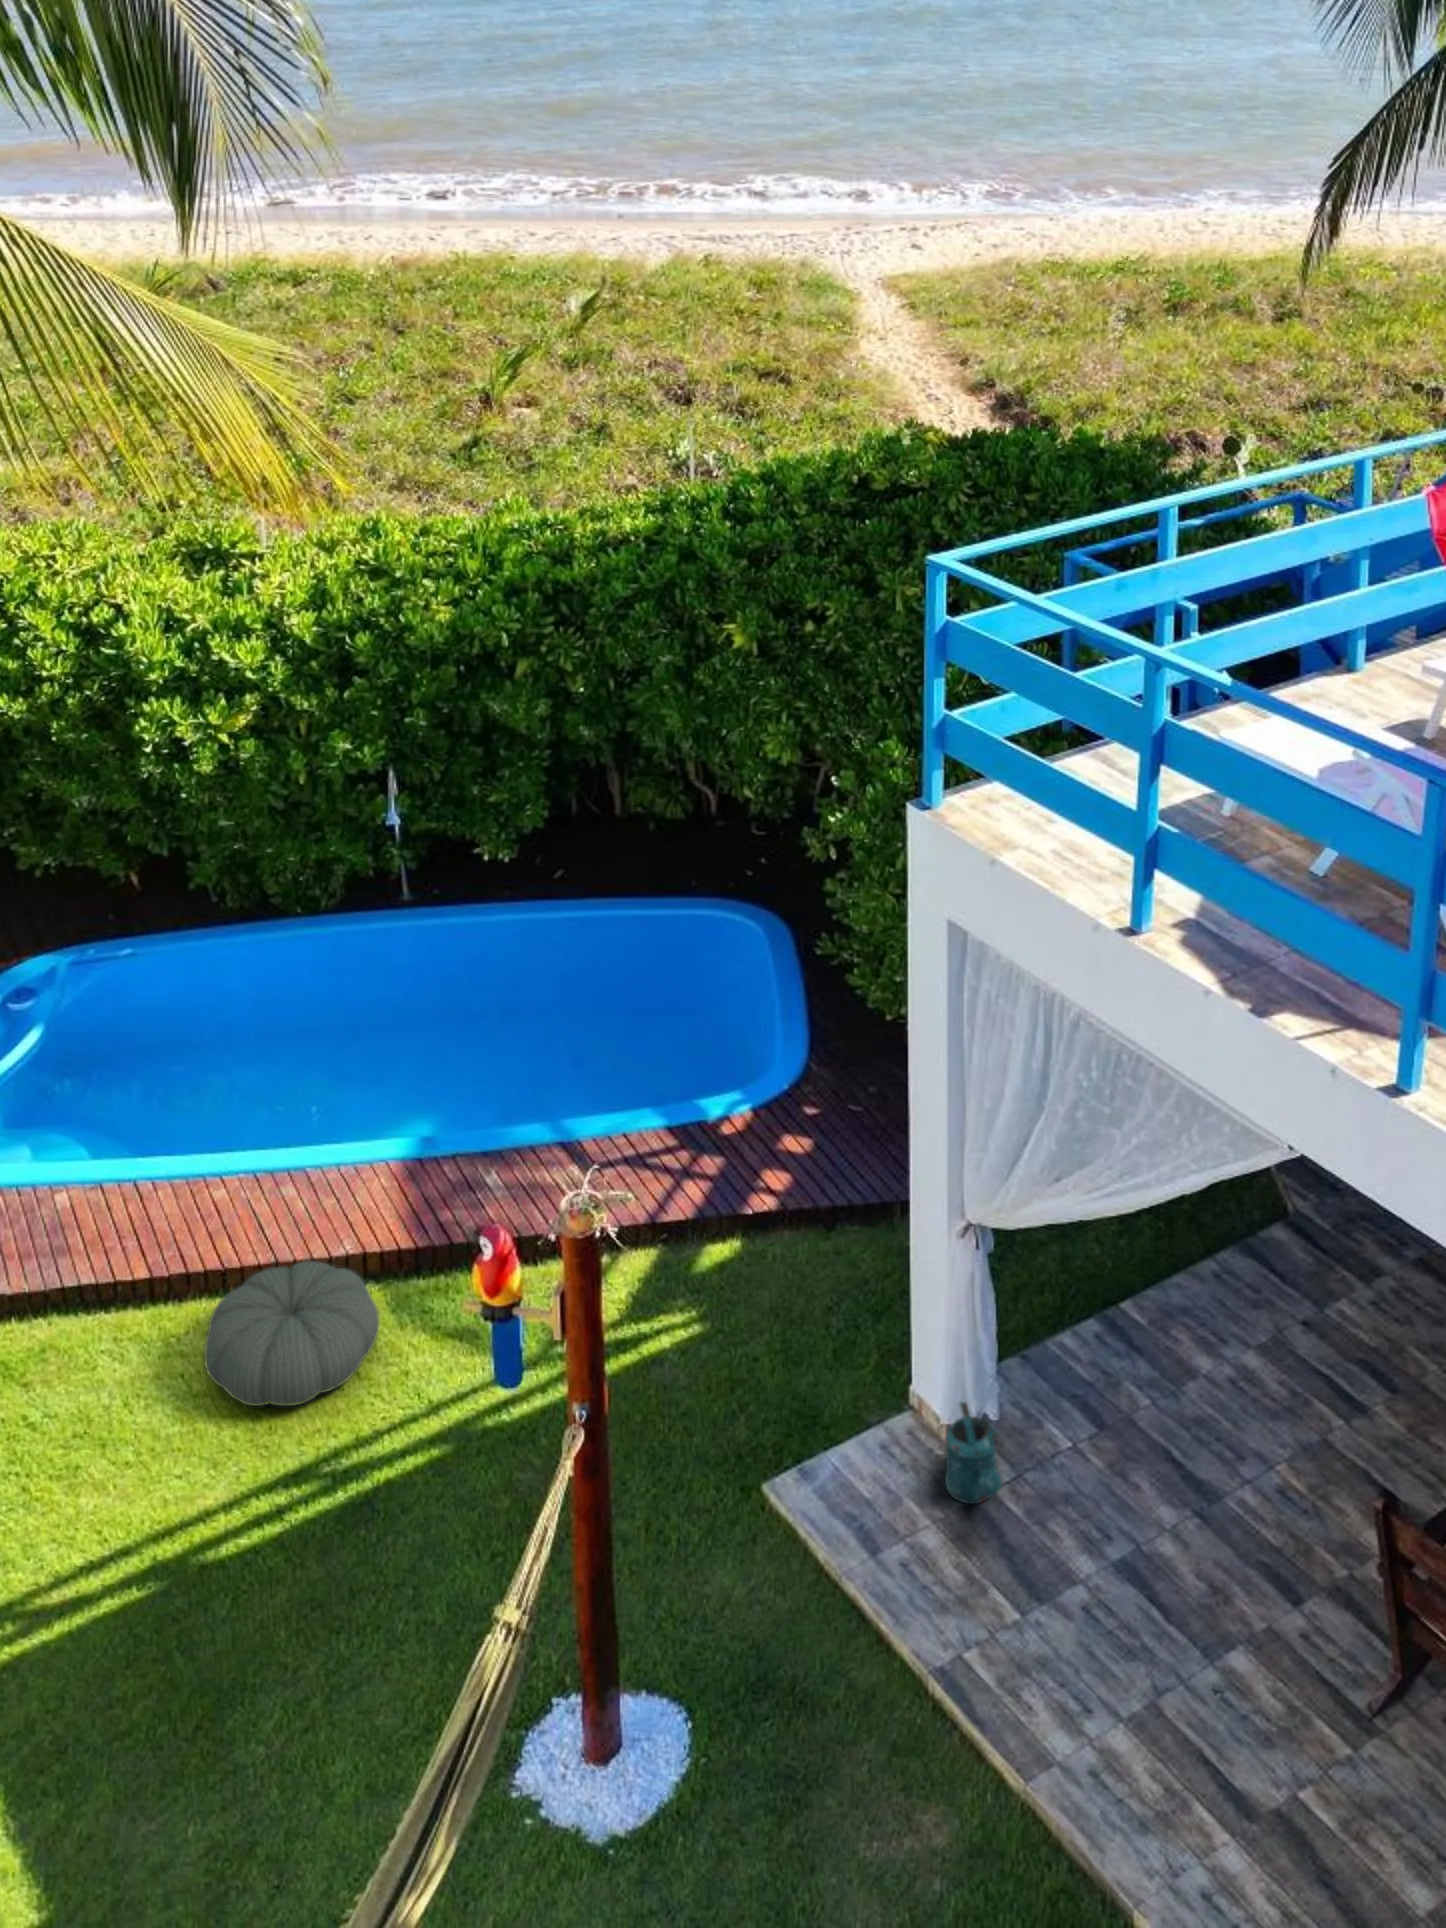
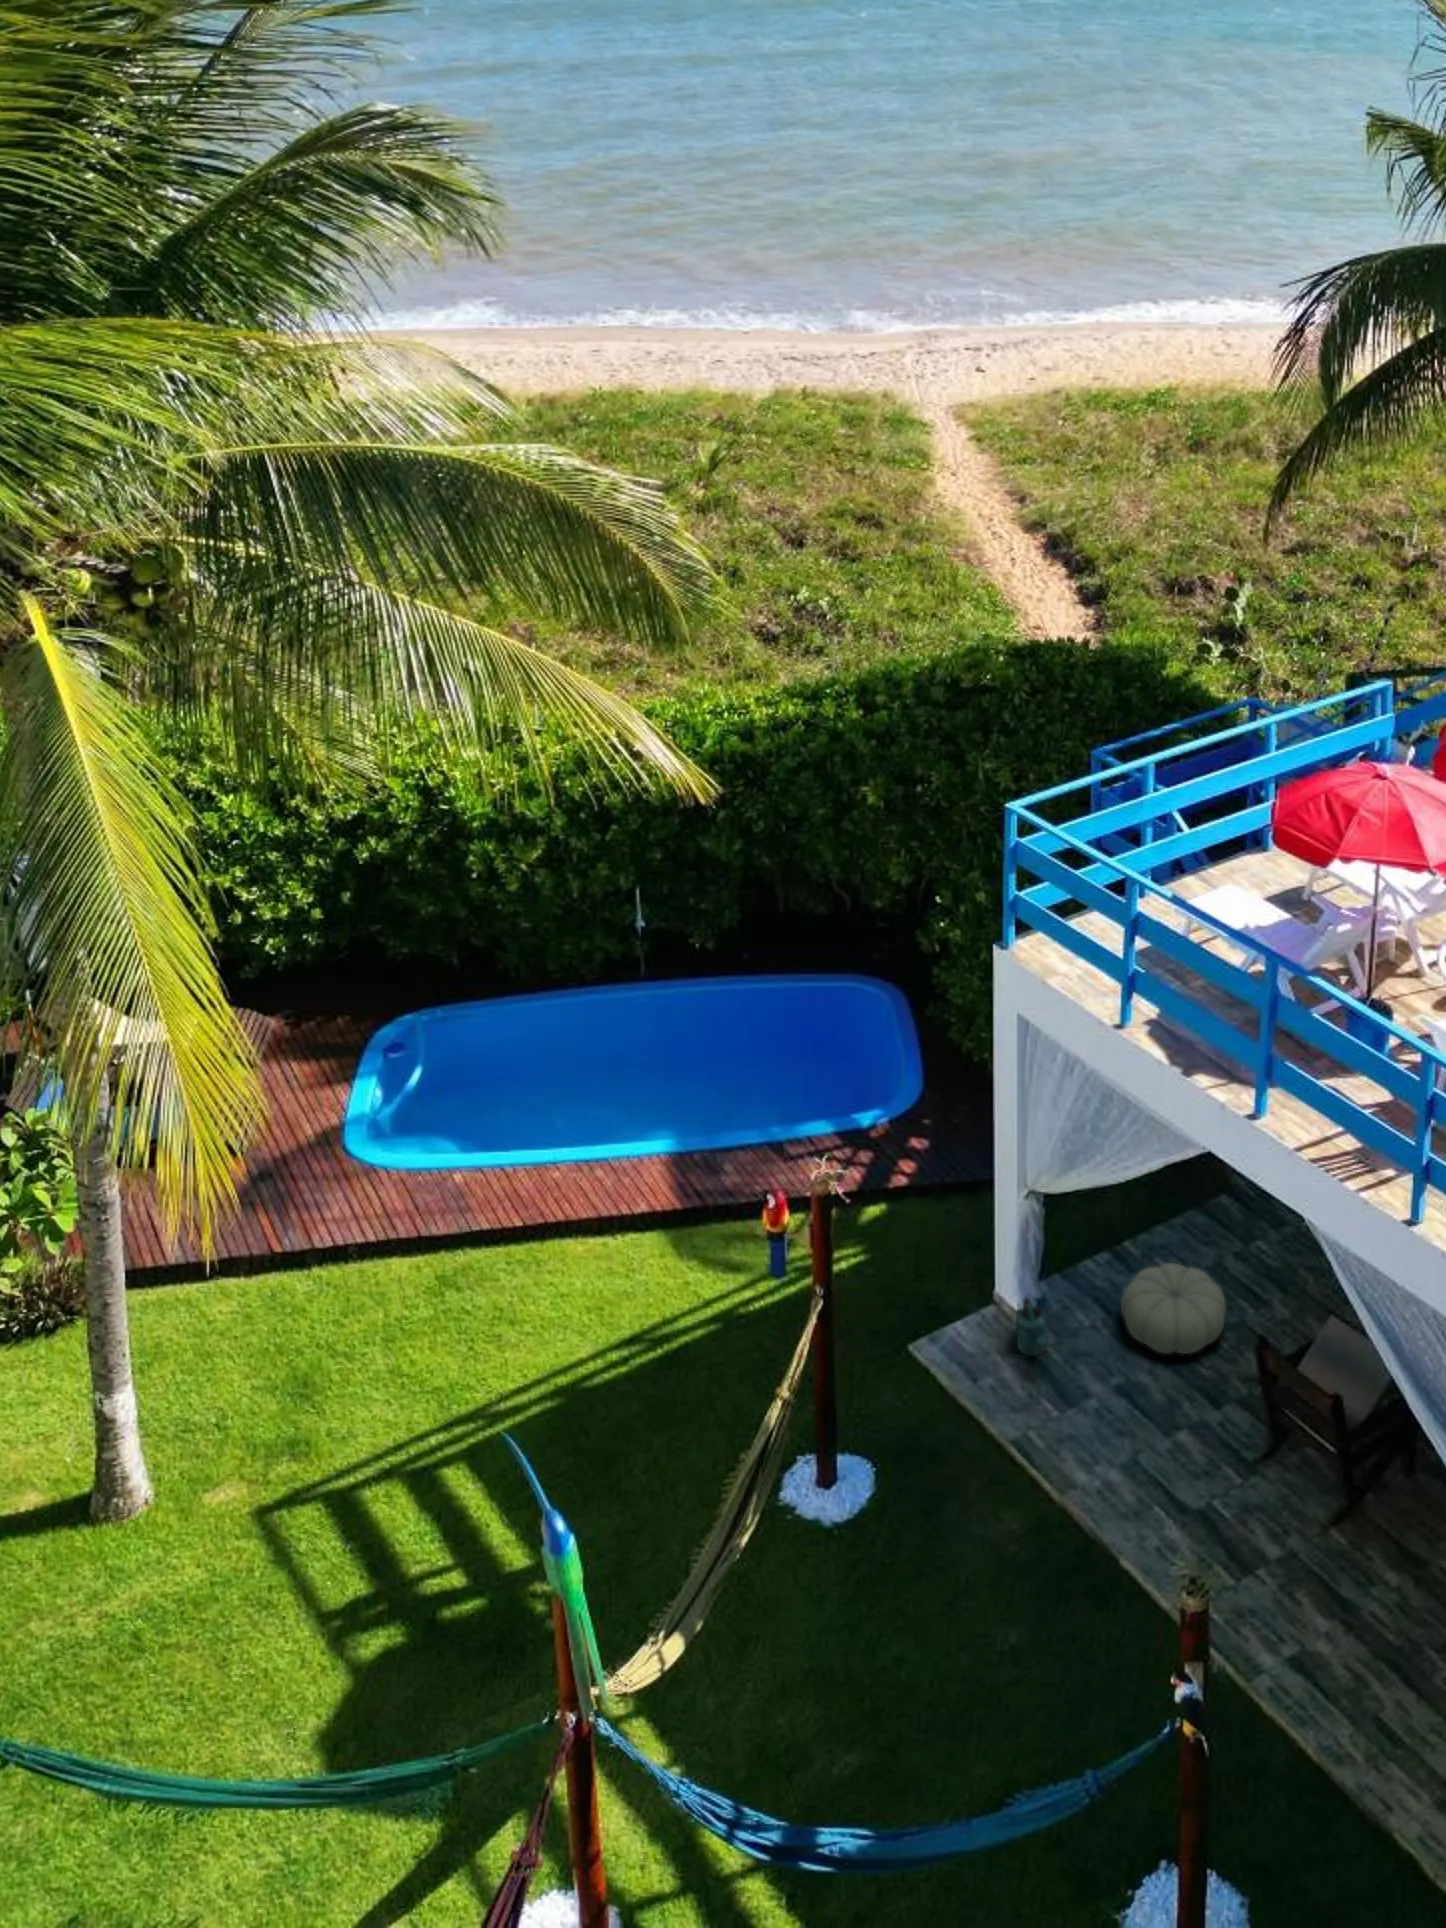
pouf: present [204,1261,379,1406] -> present [1121,1263,1226,1354]

